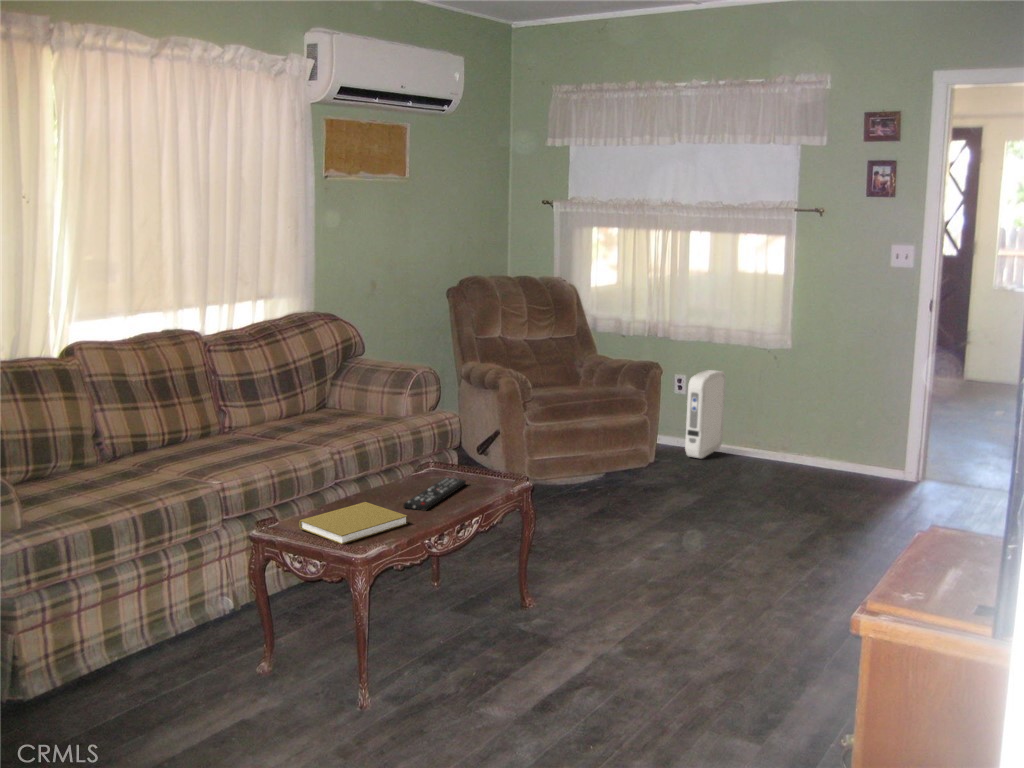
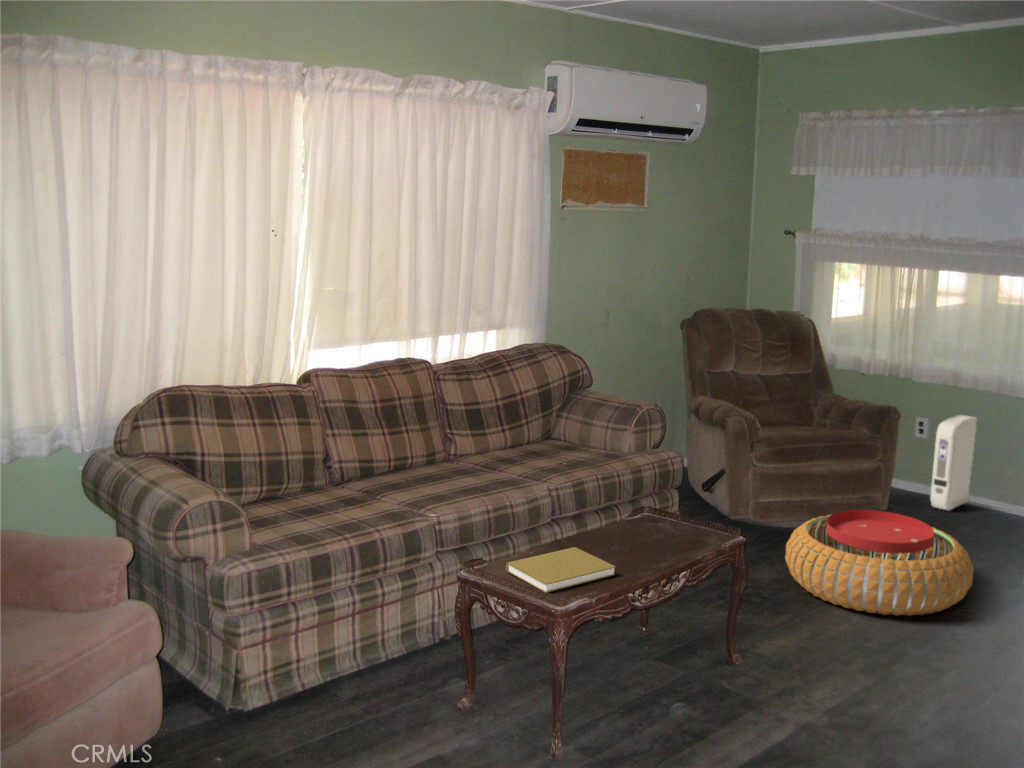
pouf: none [560,458,726,551] -> present [785,510,974,616]
remote control: present [404,478,466,511] -> none [614,525,682,561]

